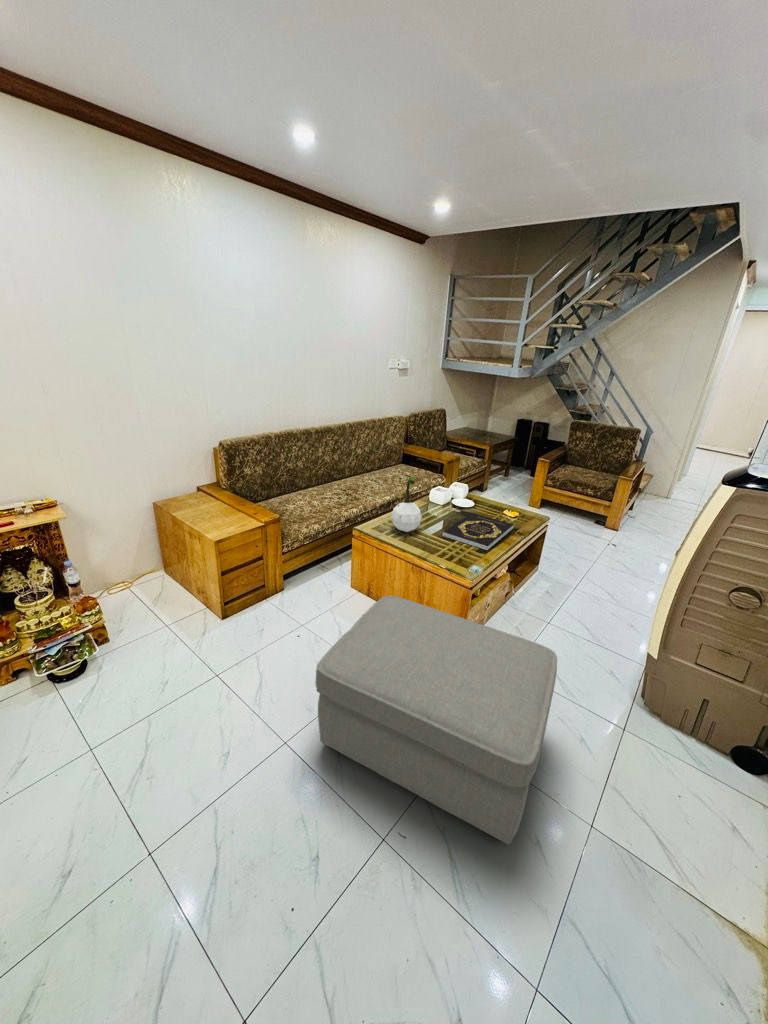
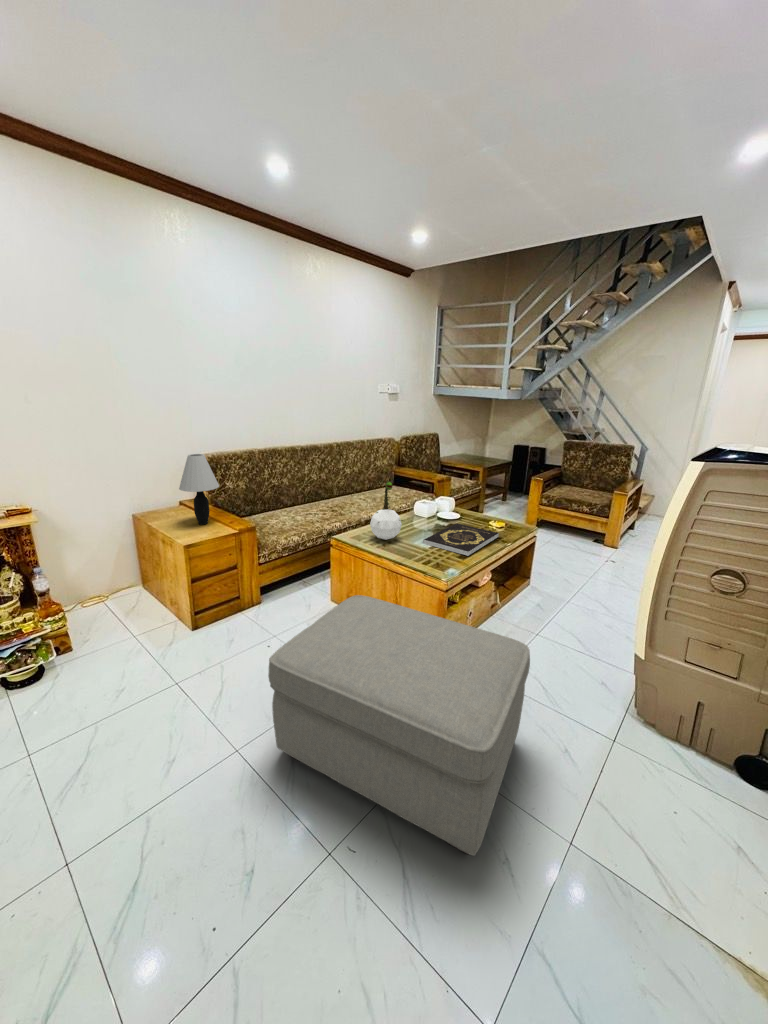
table lamp: none [203,446,242,515] -> present [179,454,219,525]

